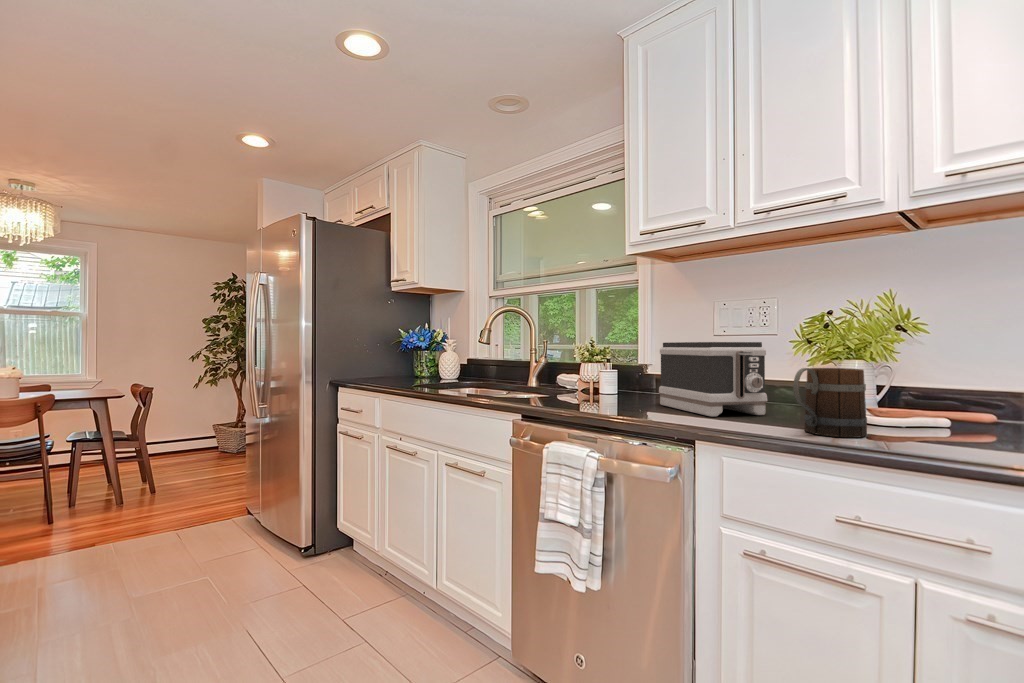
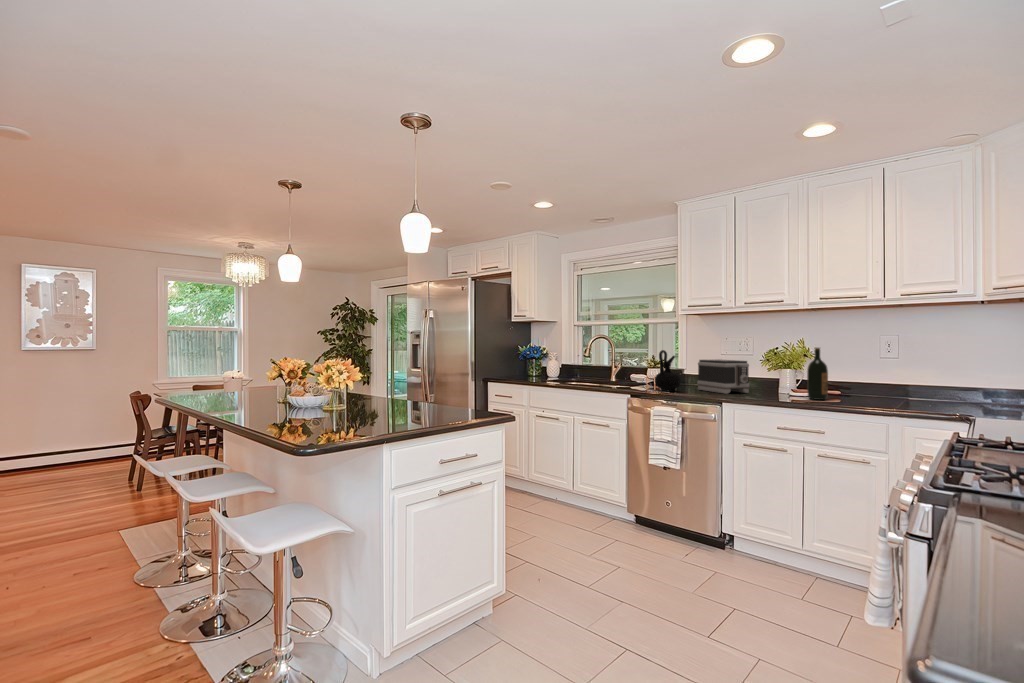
wine bottle: none [919,299,982,442] -> present [807,348,828,400]
ceramic jug: none [567,321,619,409] -> present [655,350,681,391]
mug: present [793,368,867,437] -> none [761,373,789,399]

